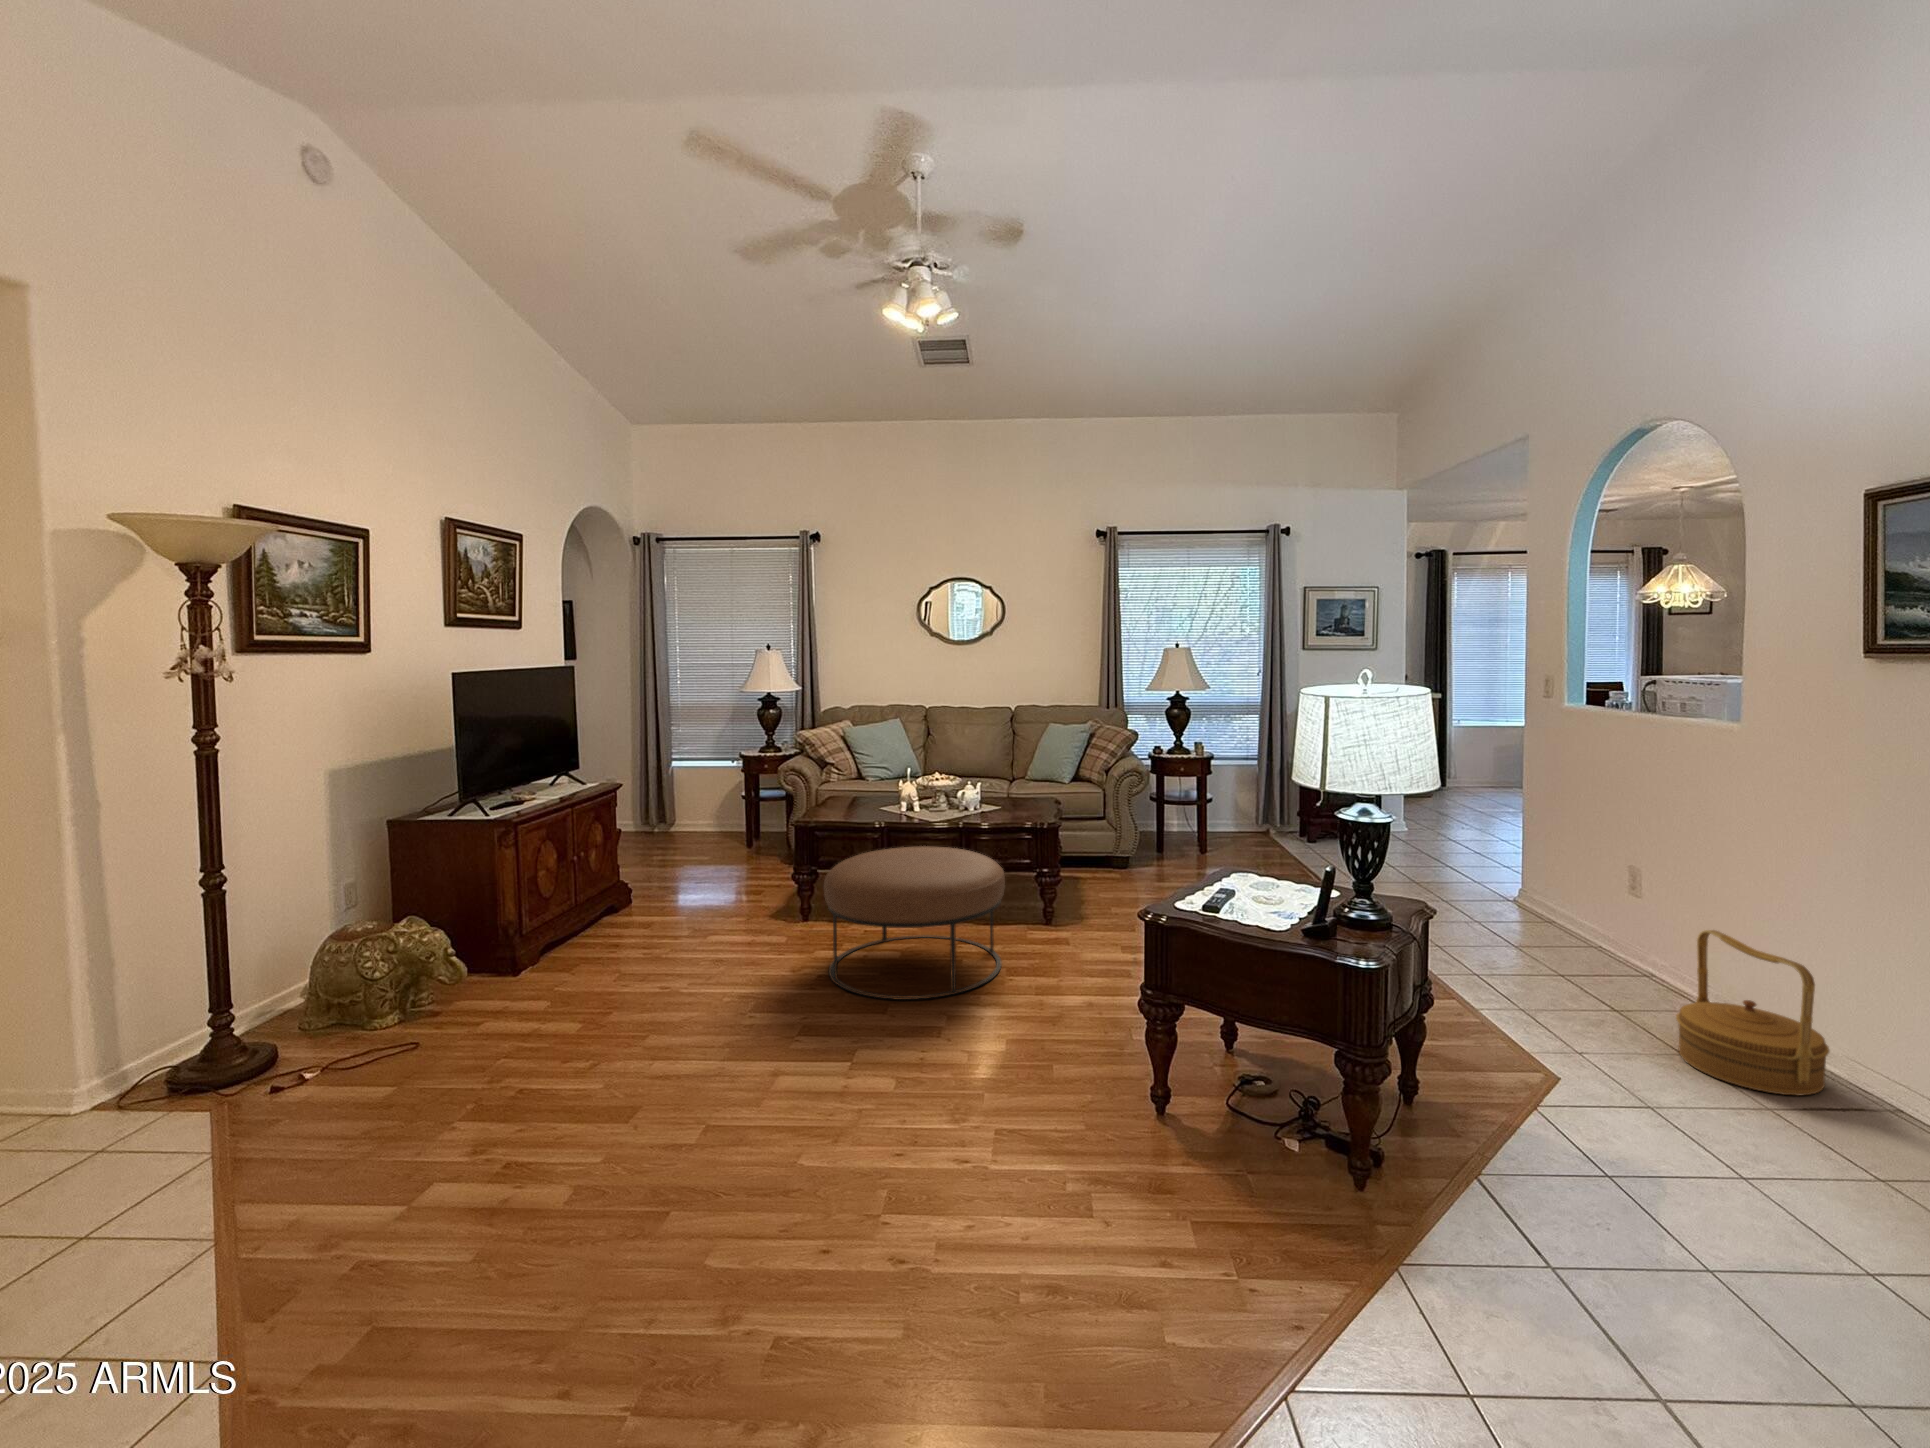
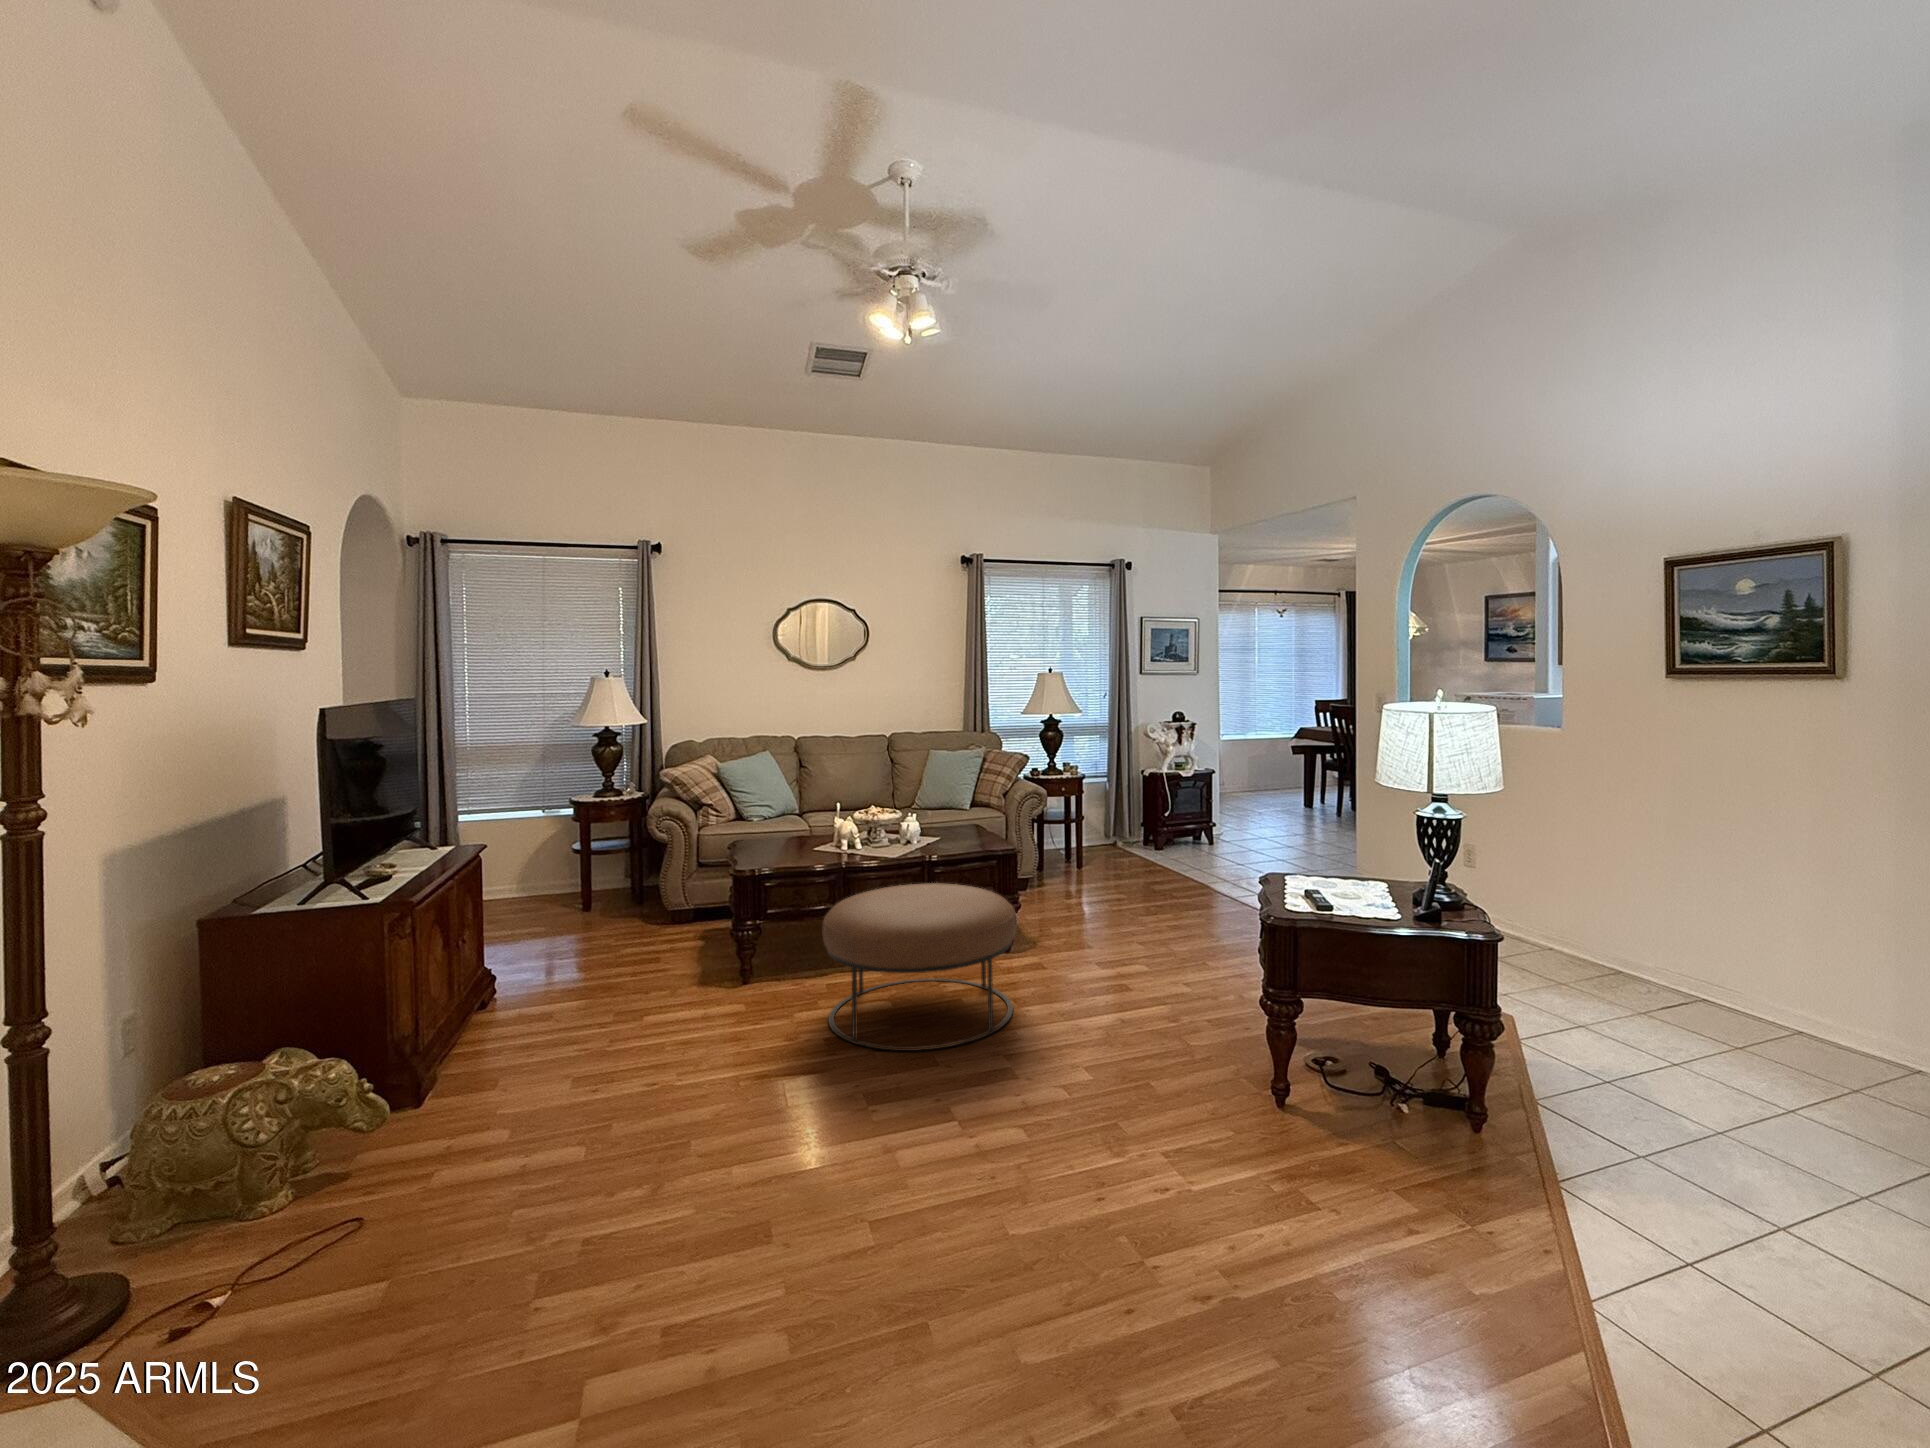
woven basket: present [1676,930,1829,1095] -> none [1559,886,1662,1001]

